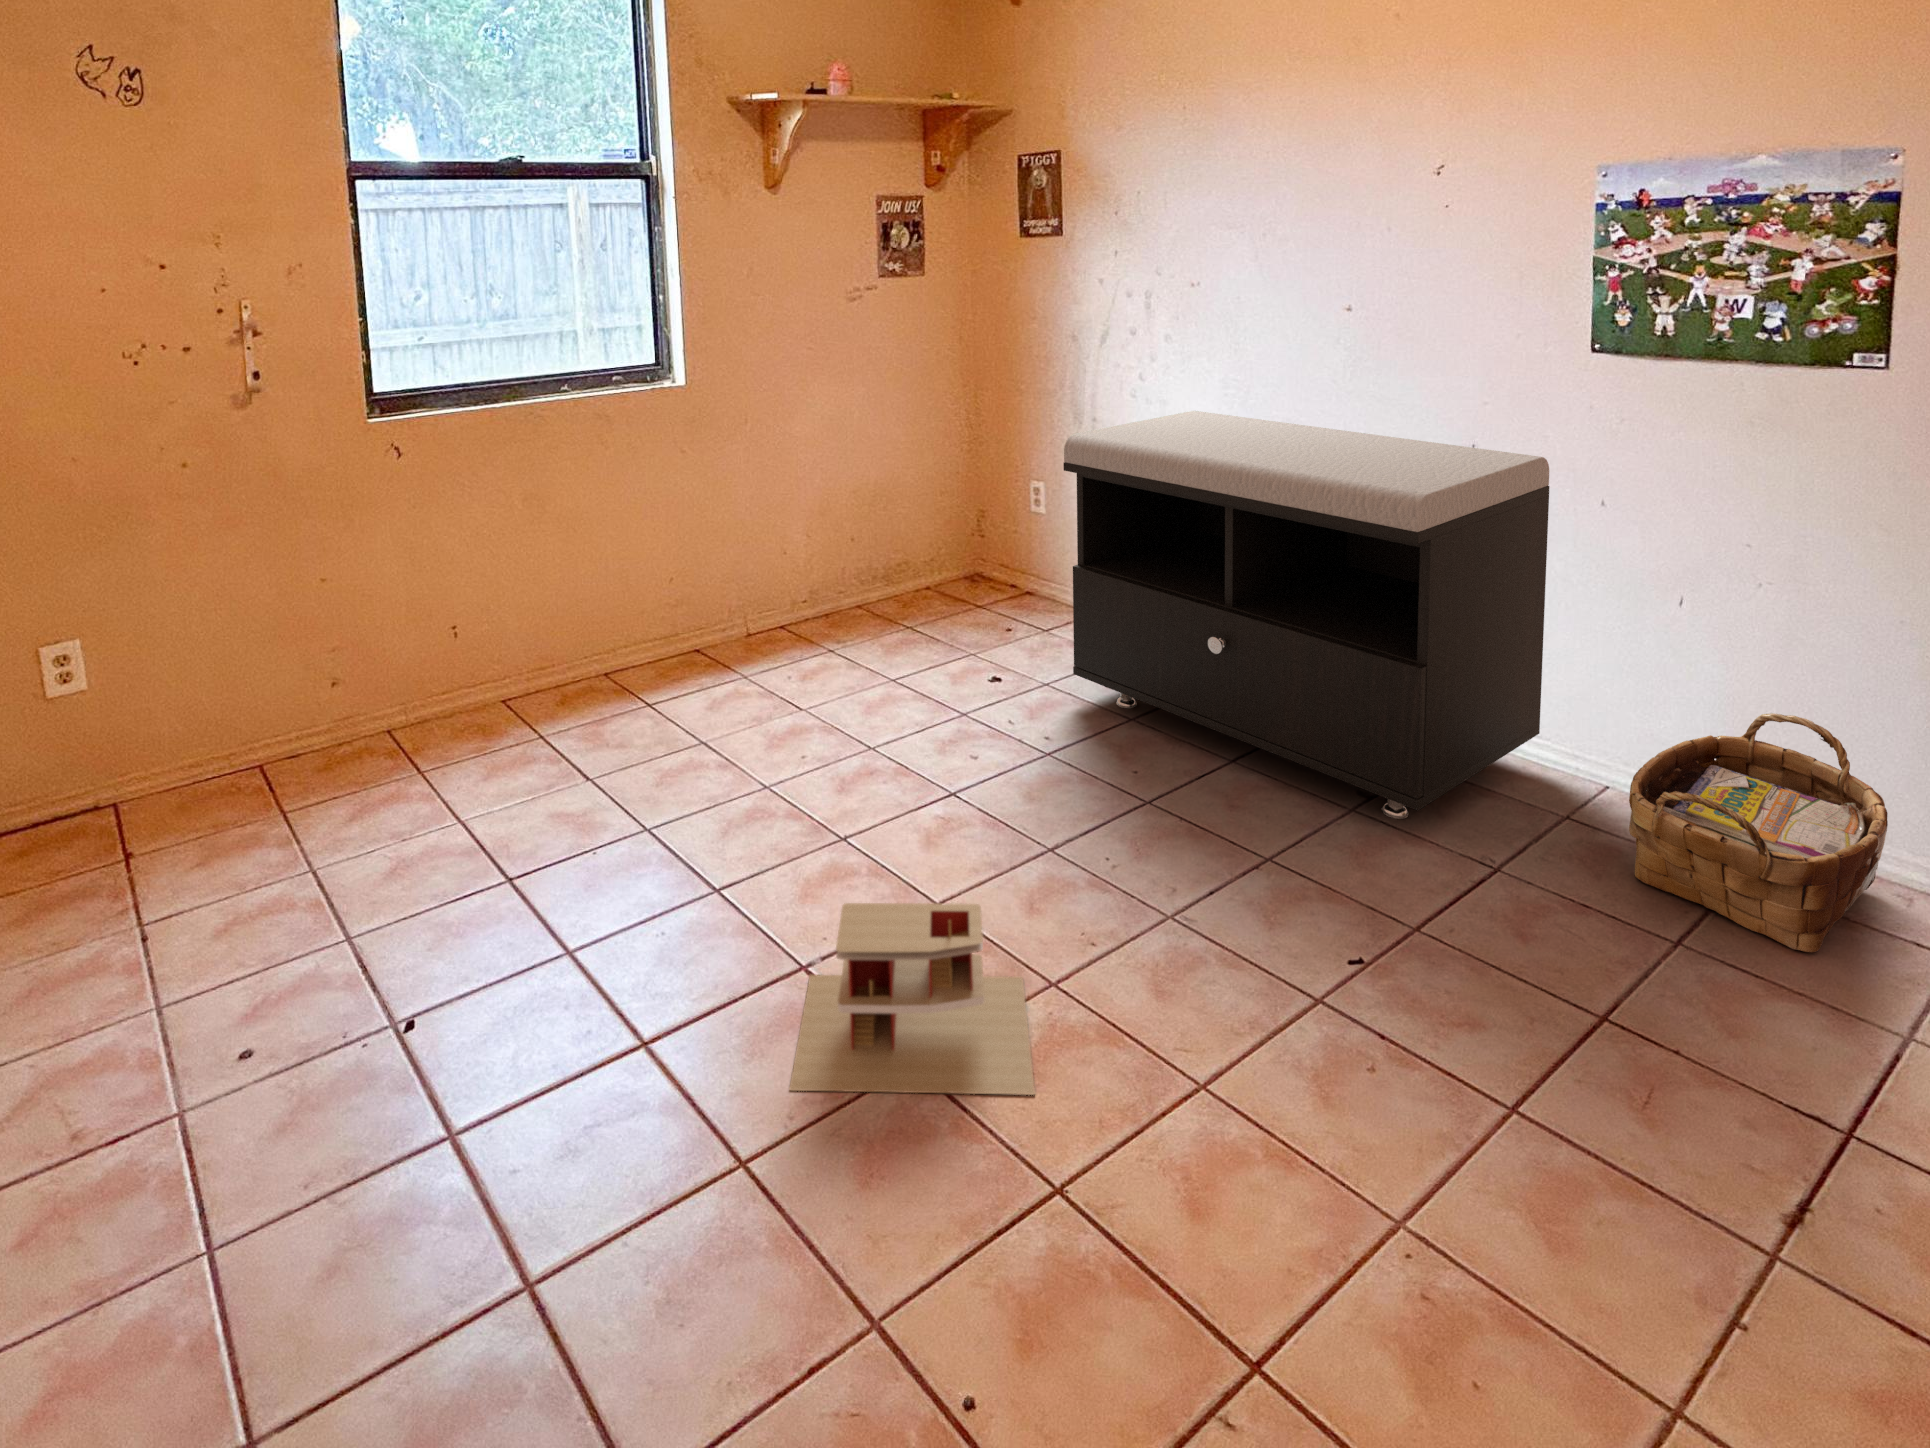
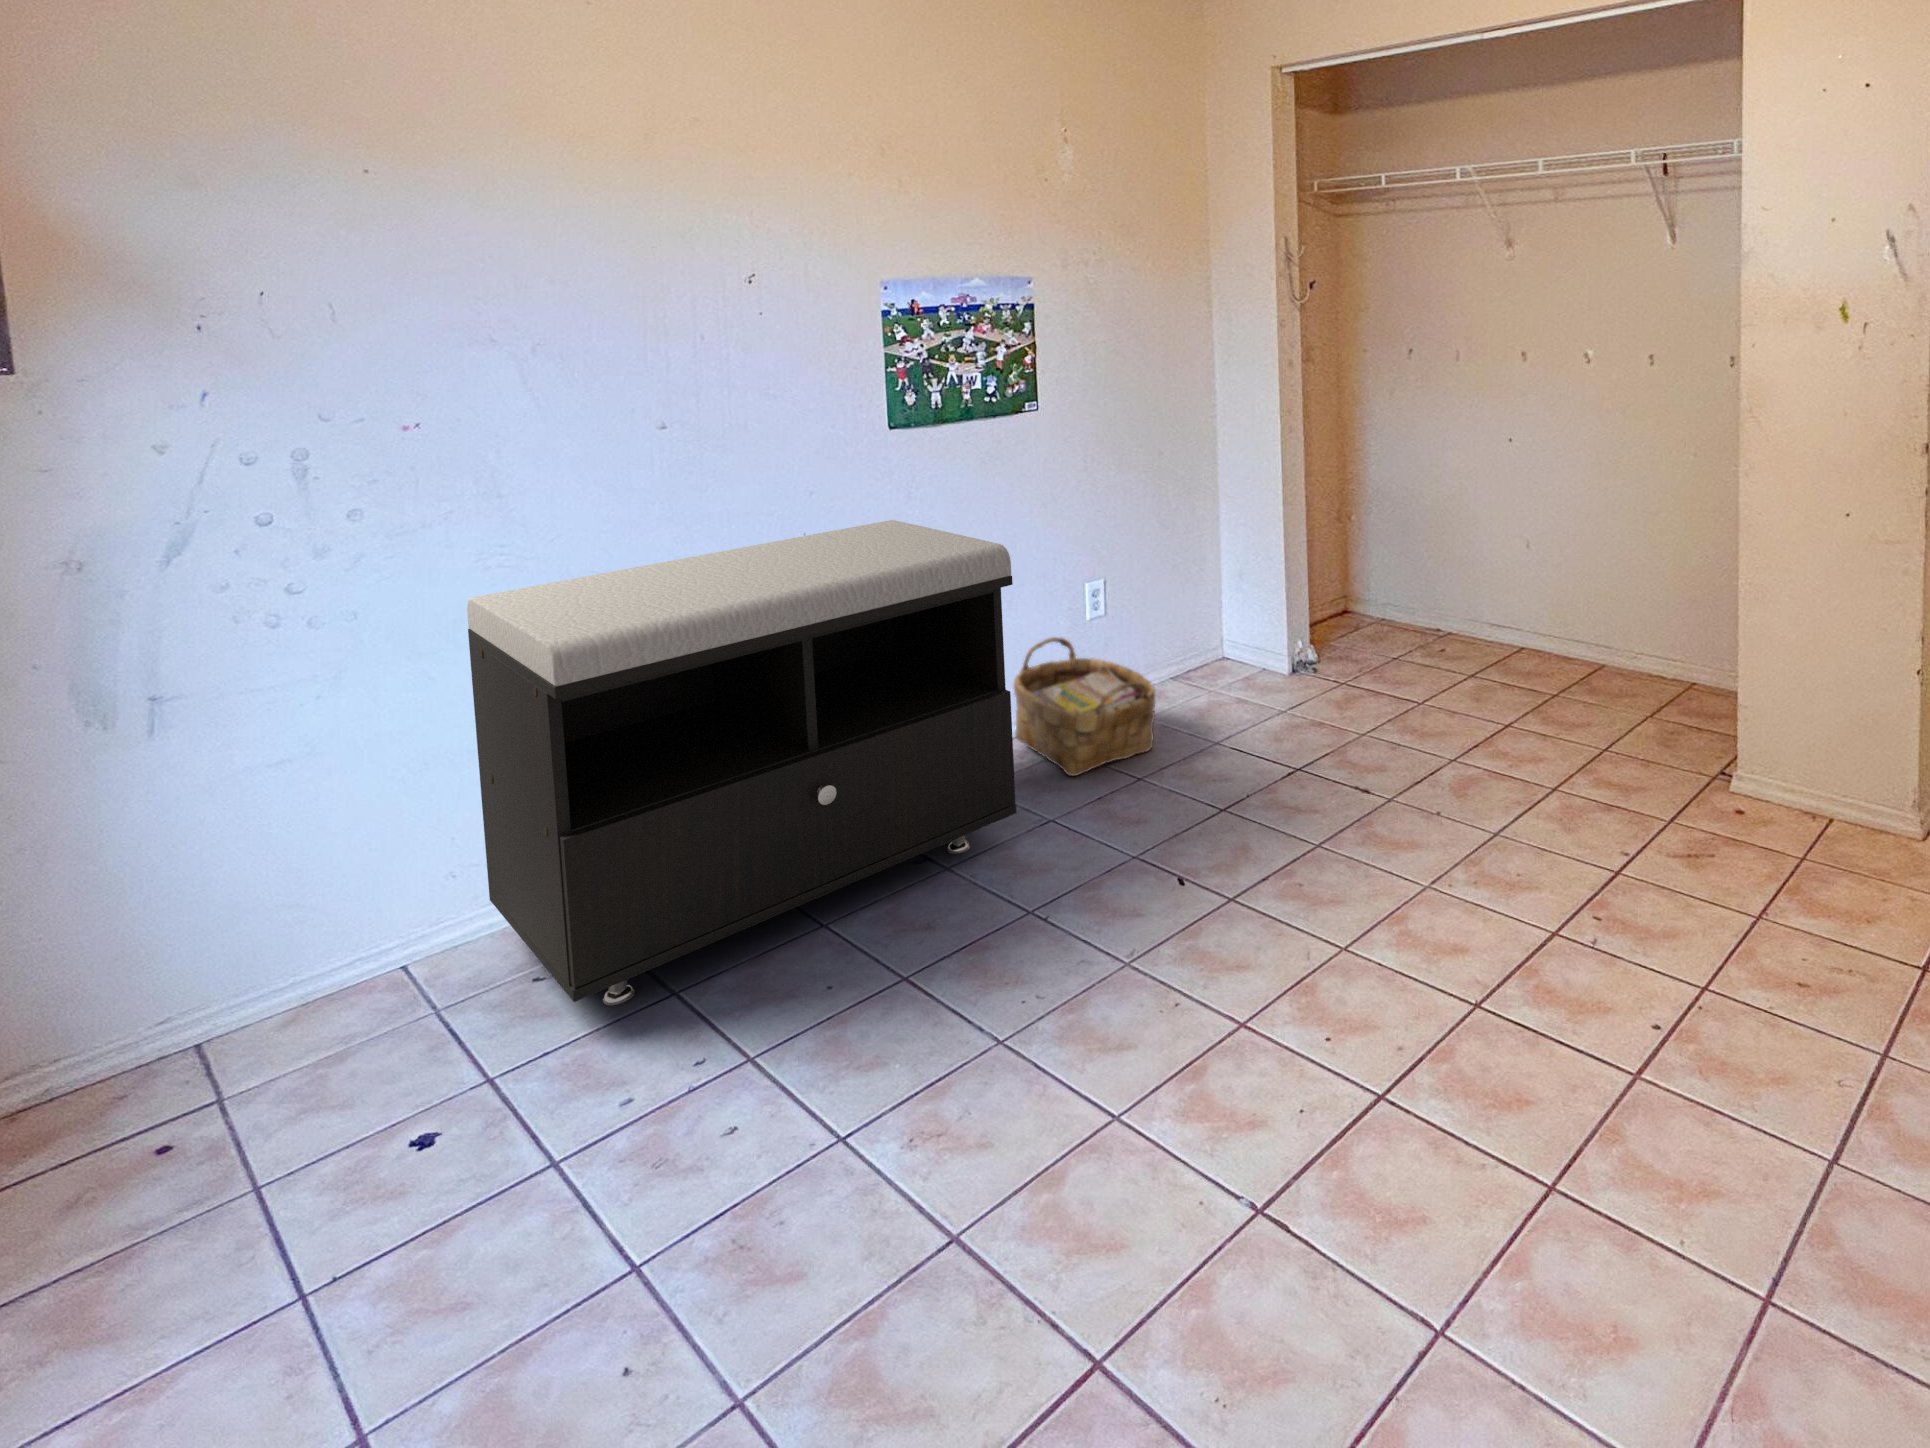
toy house: present [790,903,1035,1095] -> none [1220,963,1425,1218]

